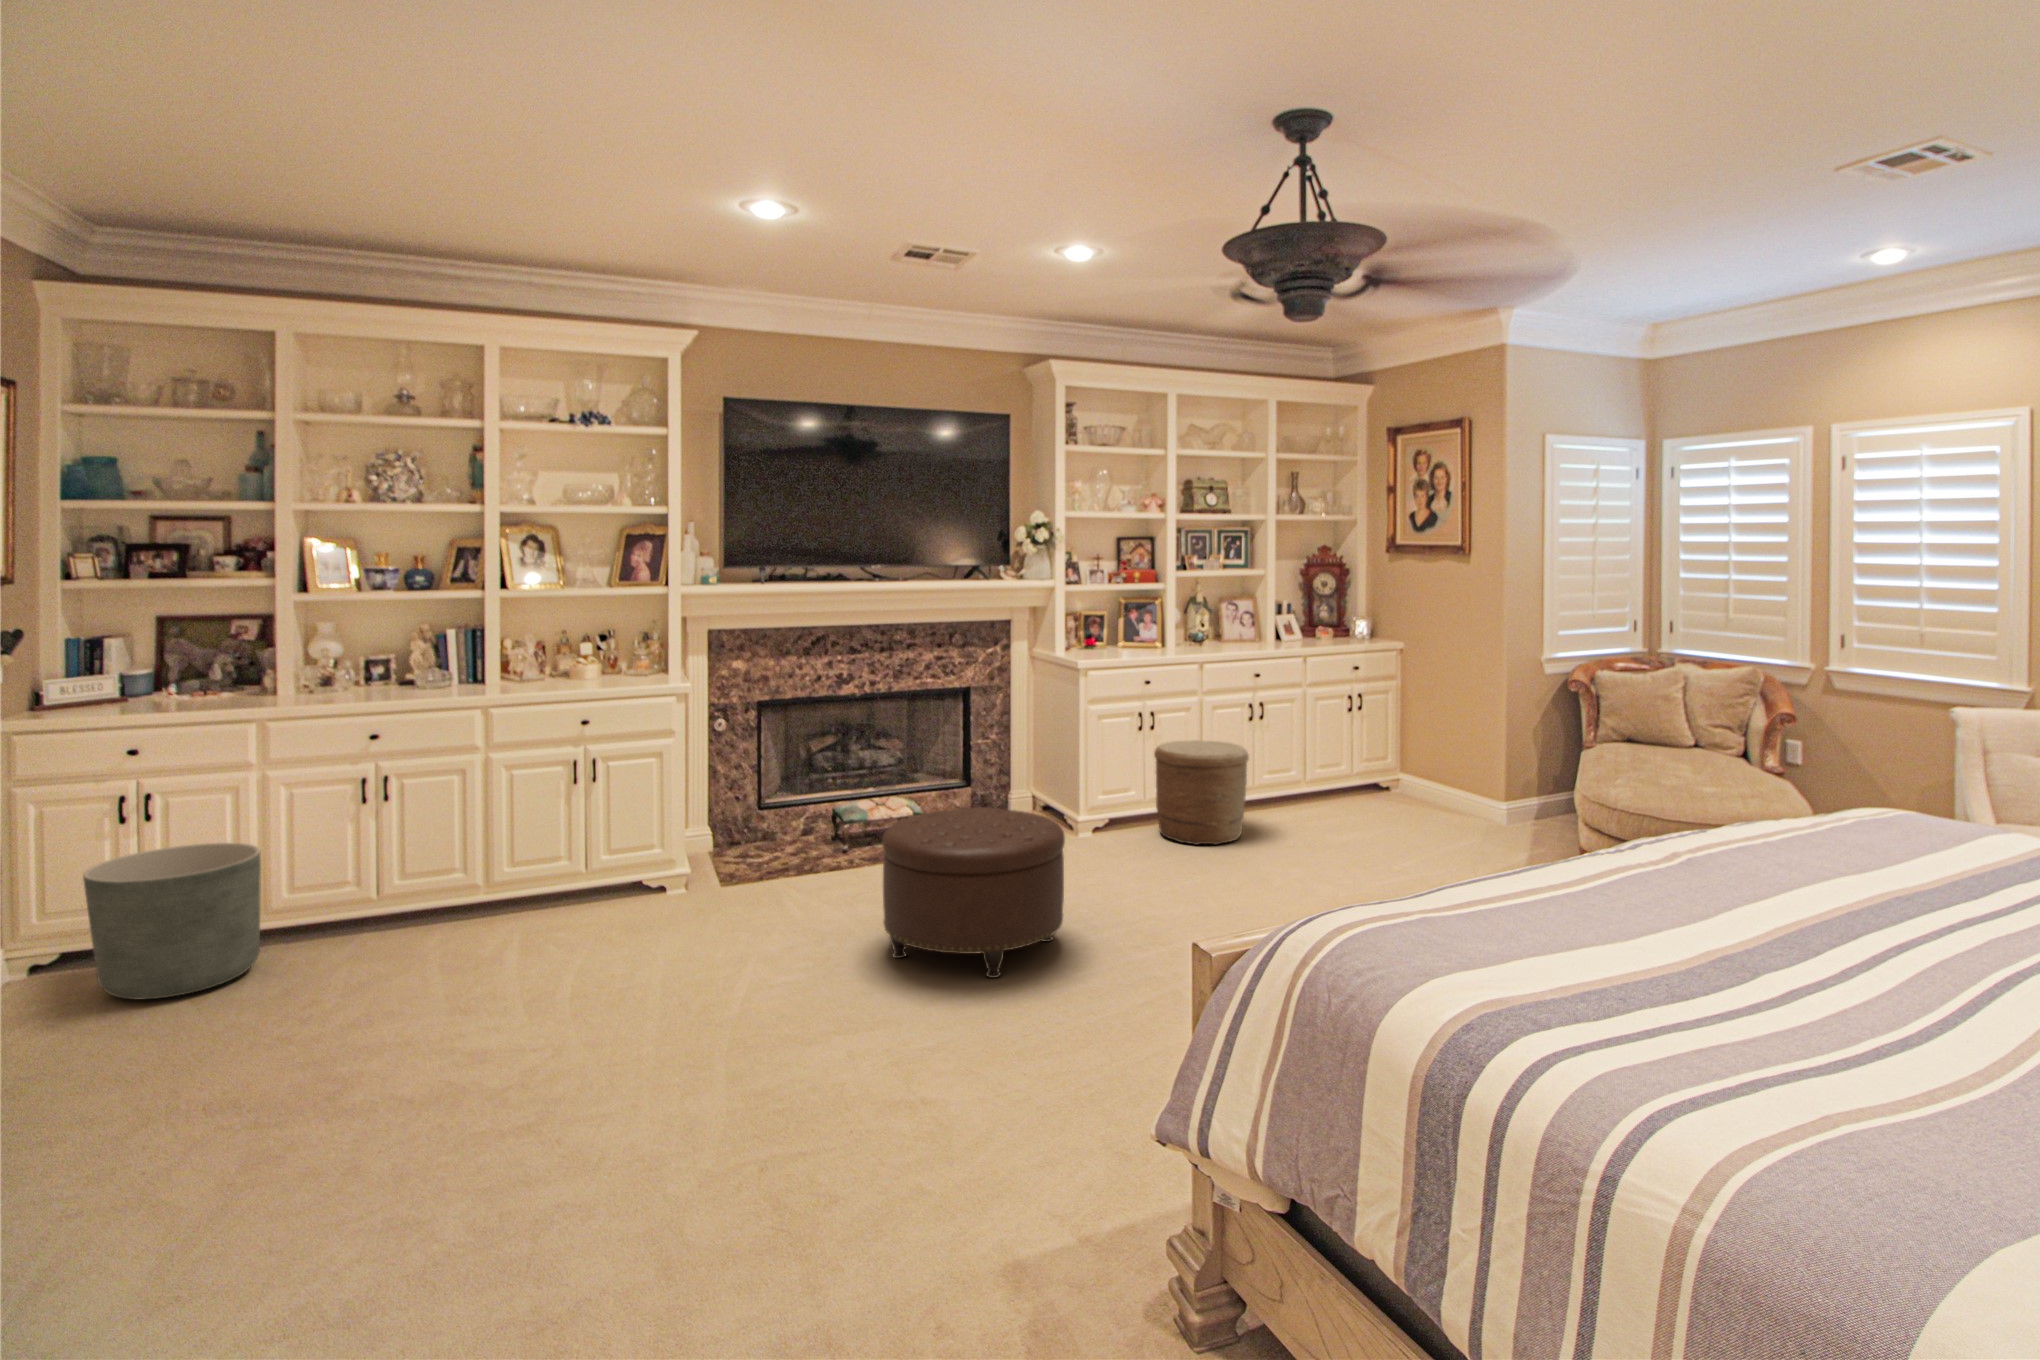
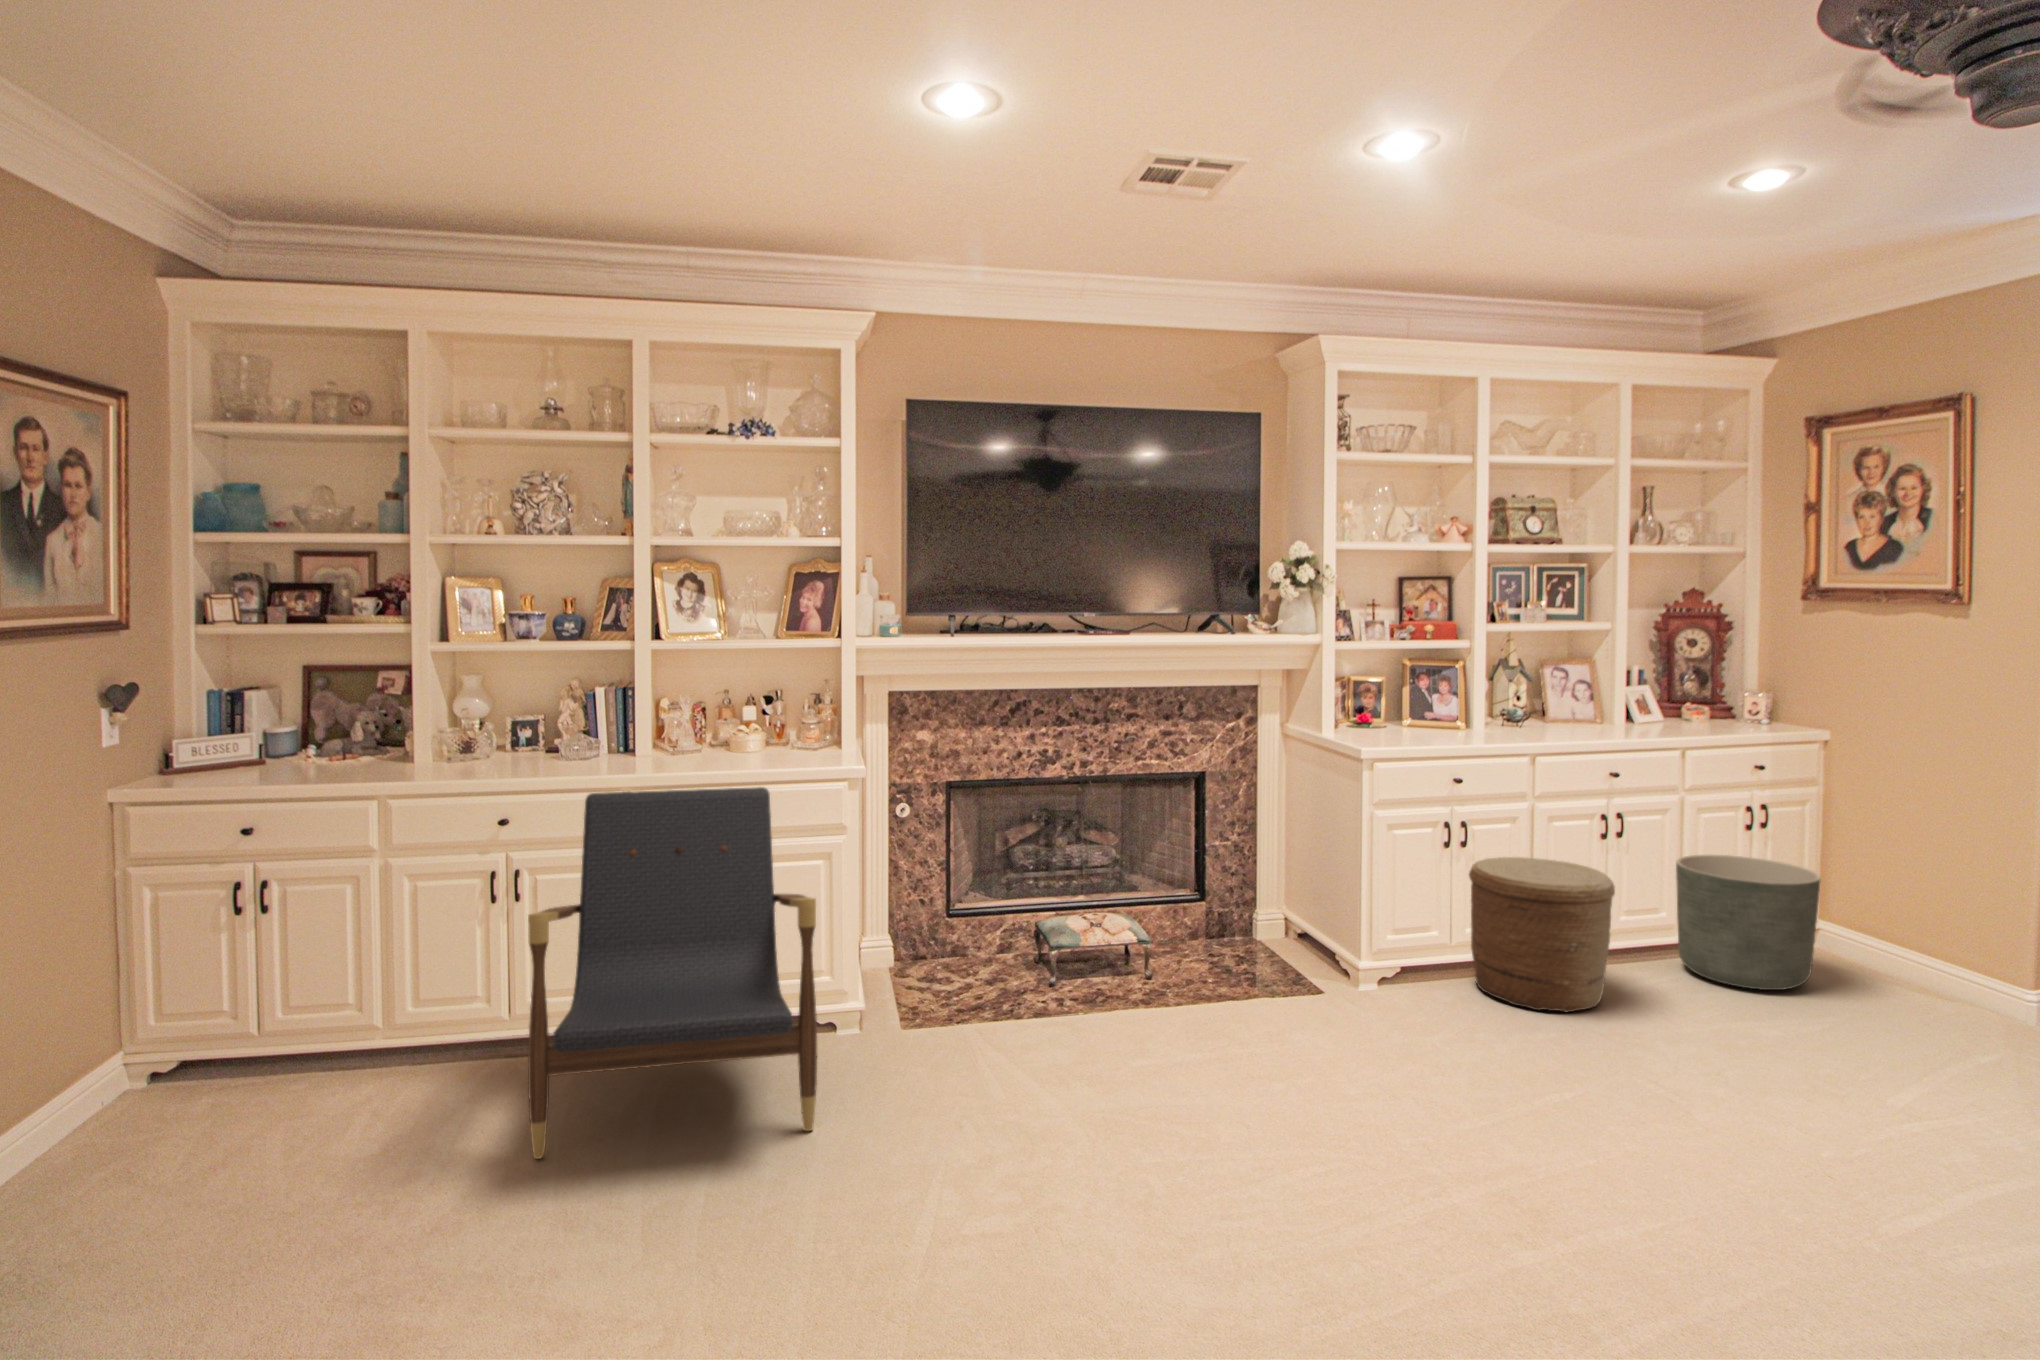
lounge chair: none [407,704,652,991] -> present [528,787,817,1159]
ottoman: present [882,807,1065,978] -> none [1121,957,1390,1231]
planter: present [83,843,261,999] -> present [1676,855,1821,990]

